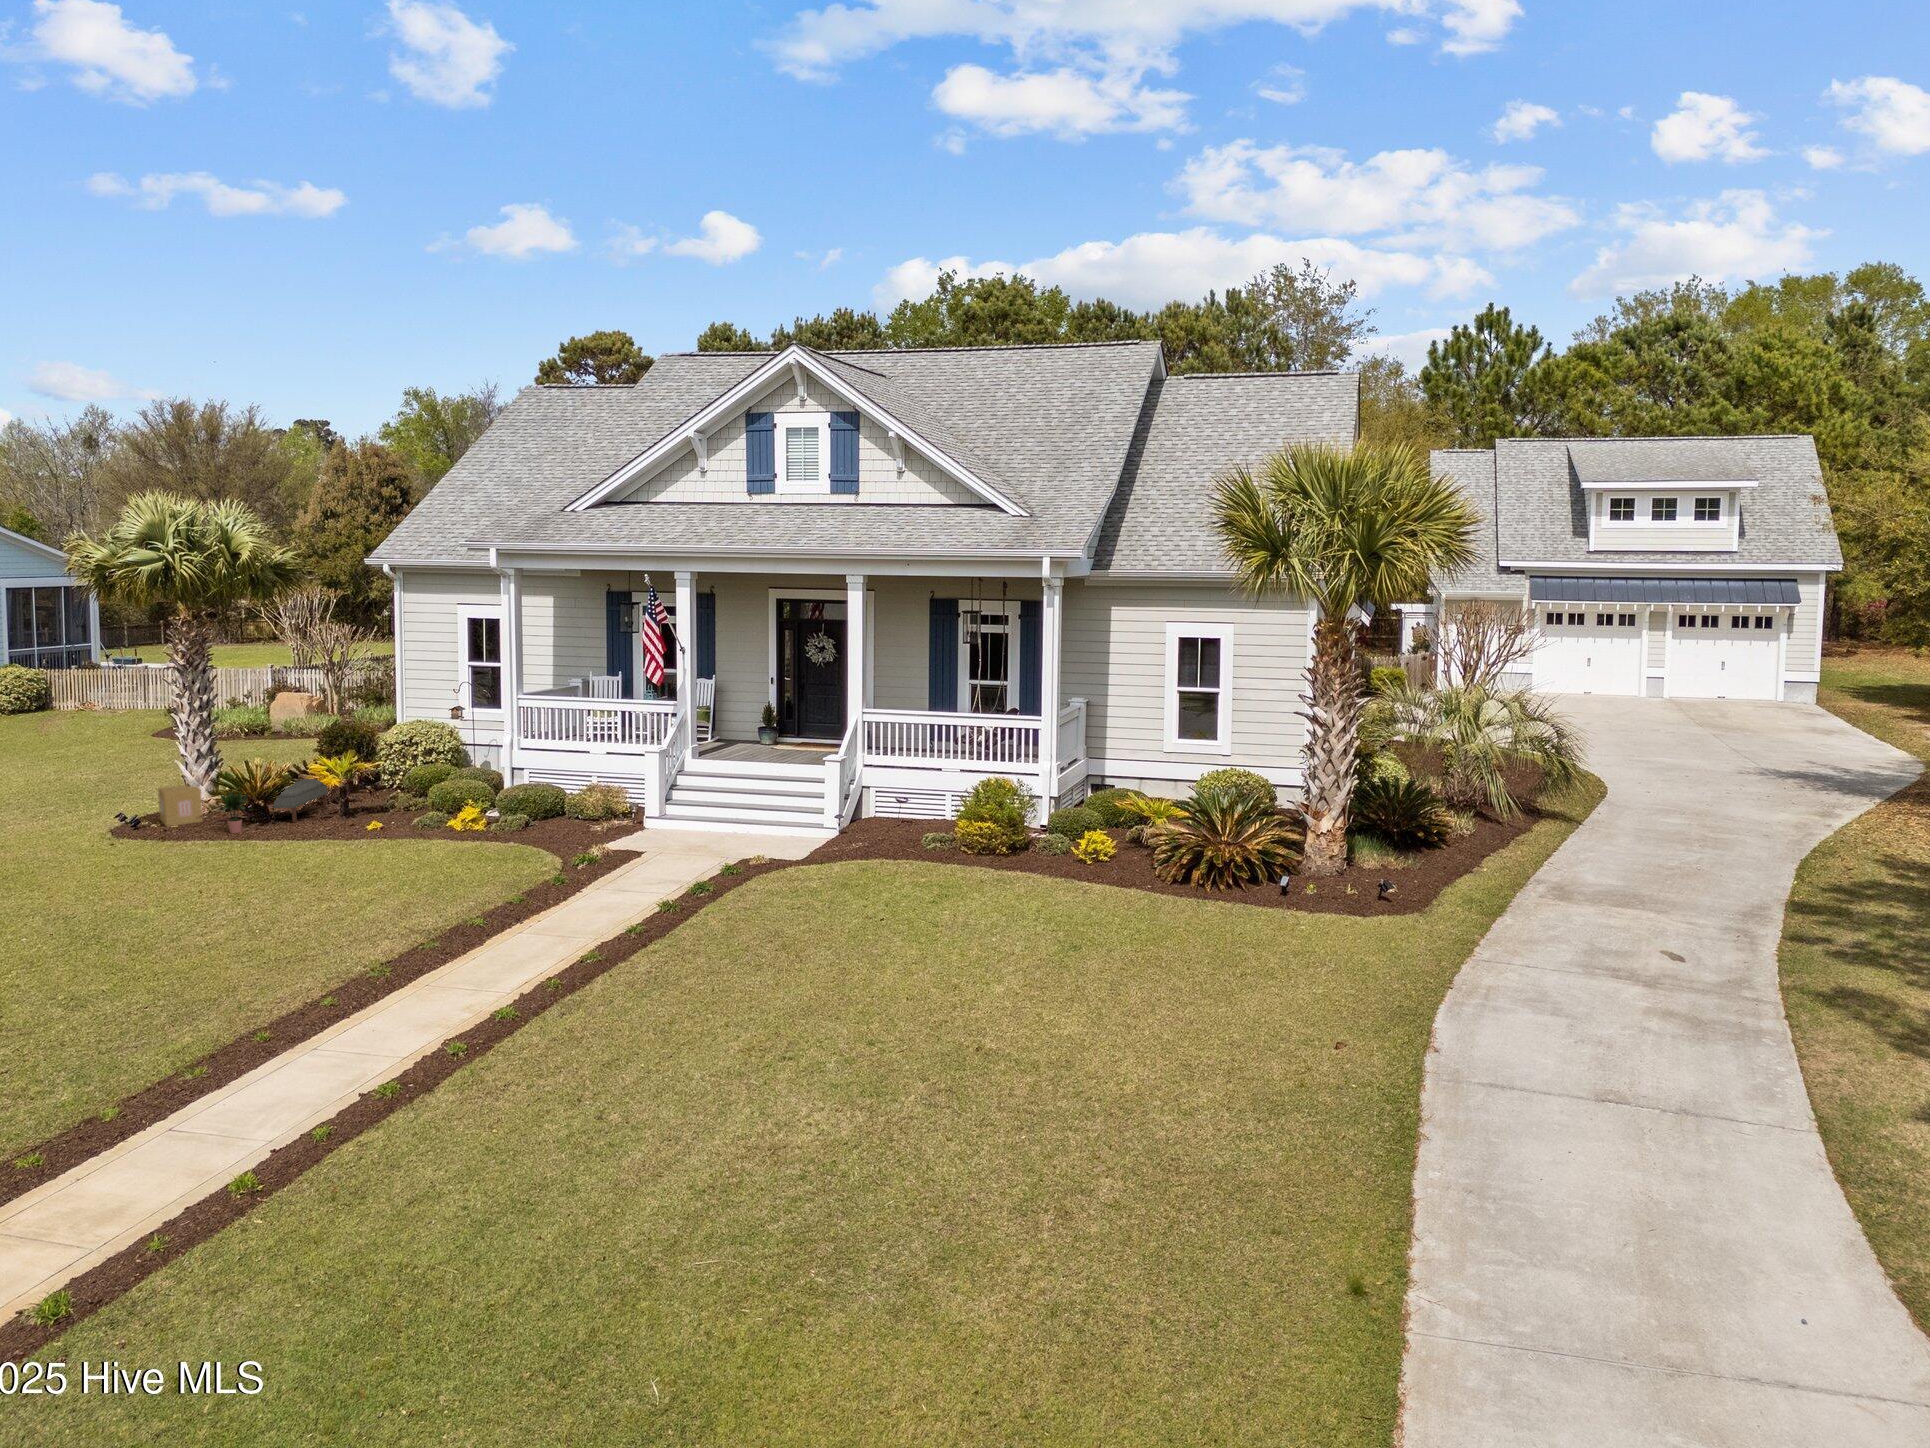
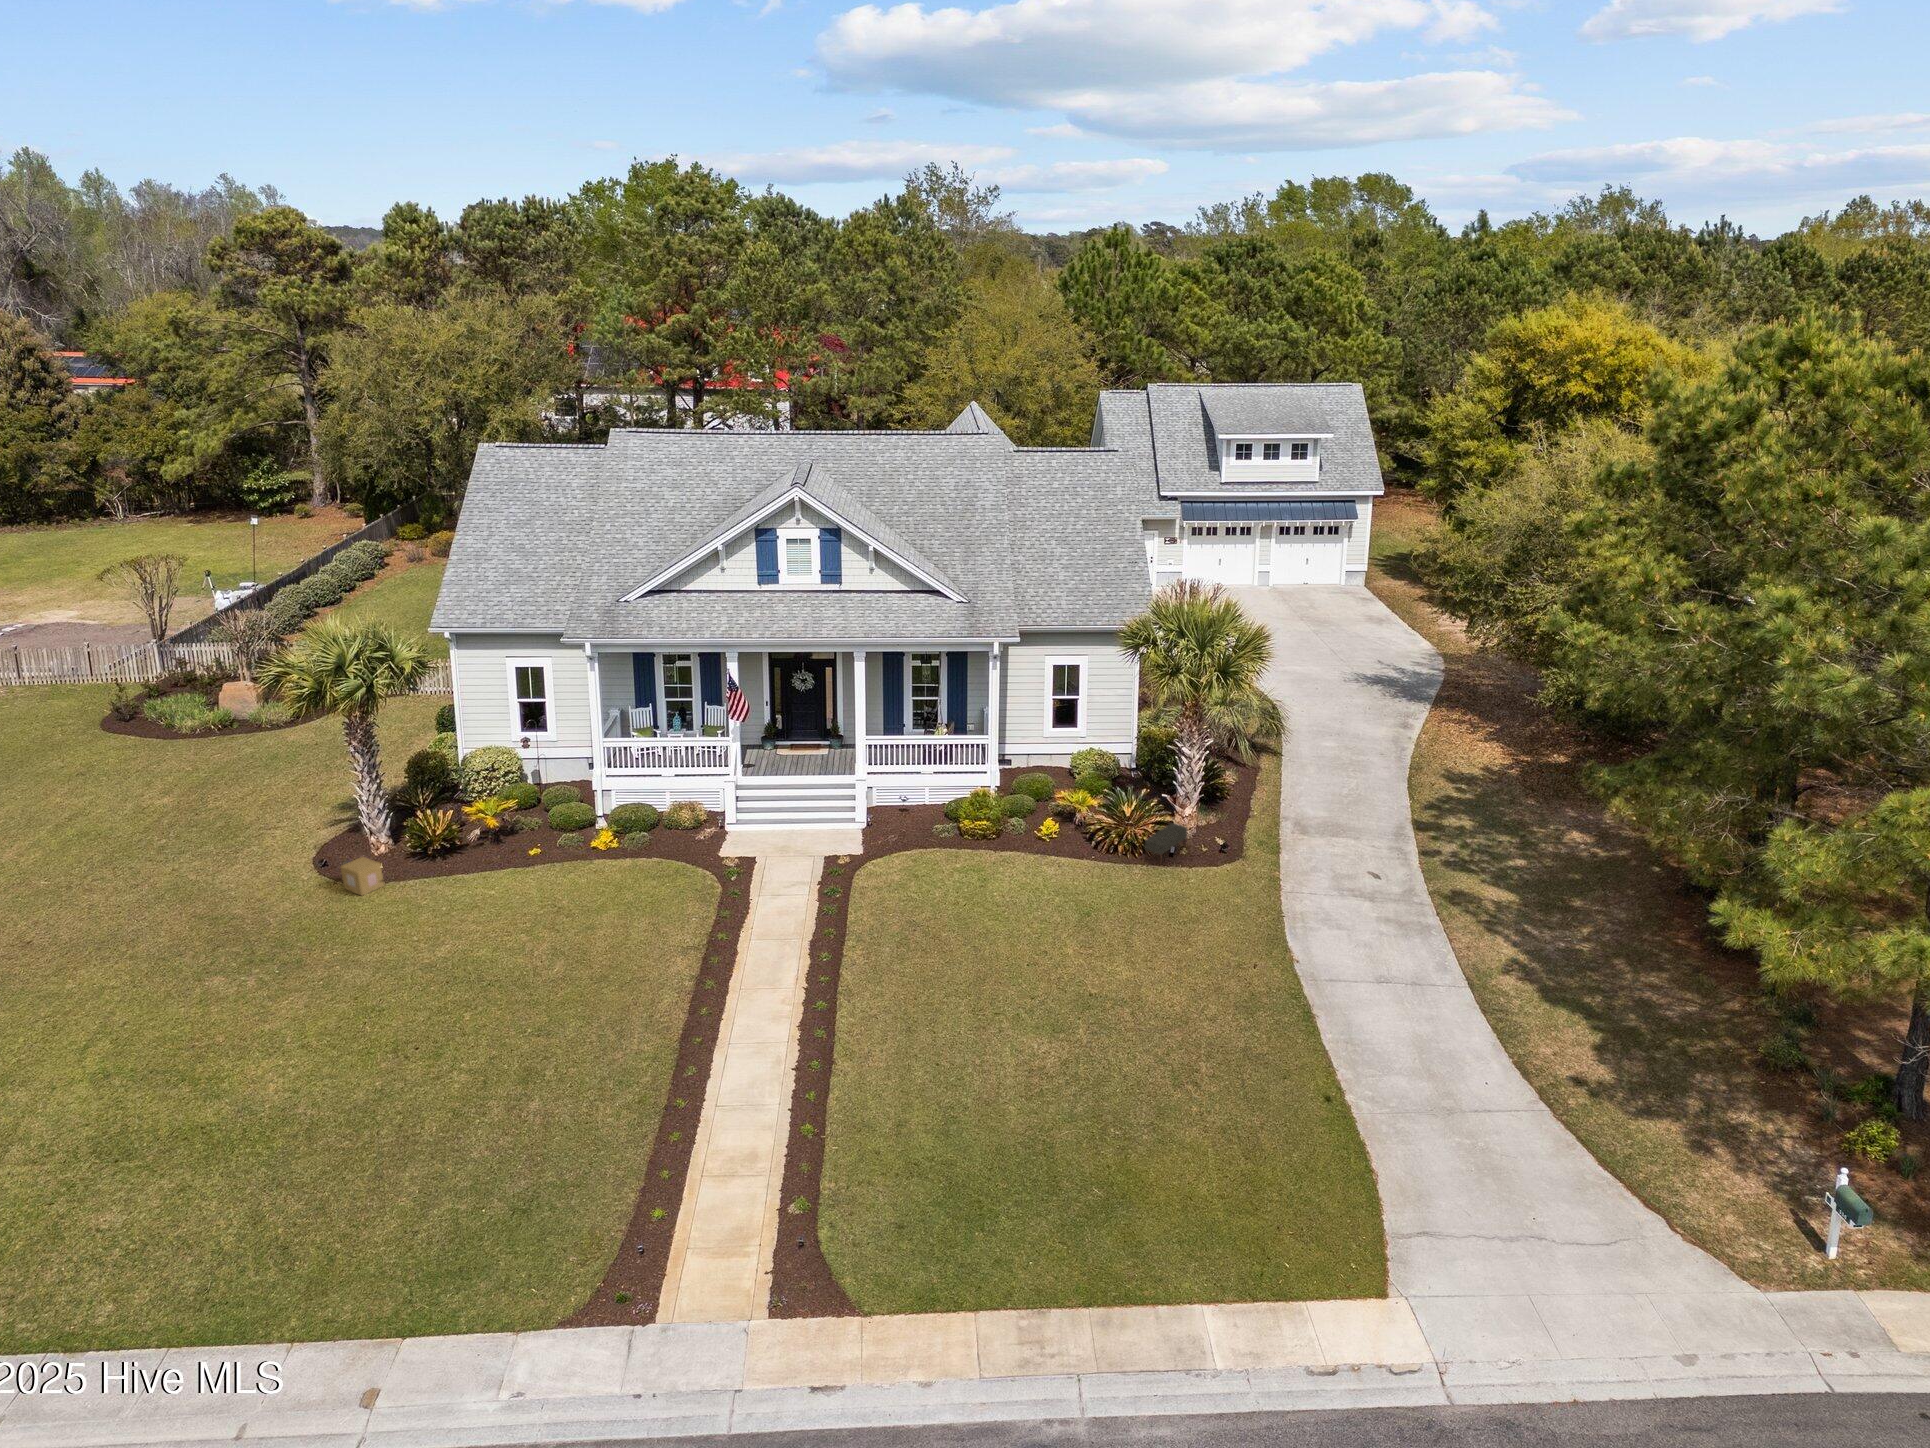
bench: present [270,779,327,823] -> present [1145,823,1187,864]
potted plant: present [220,791,249,833] -> none [415,861,442,896]

